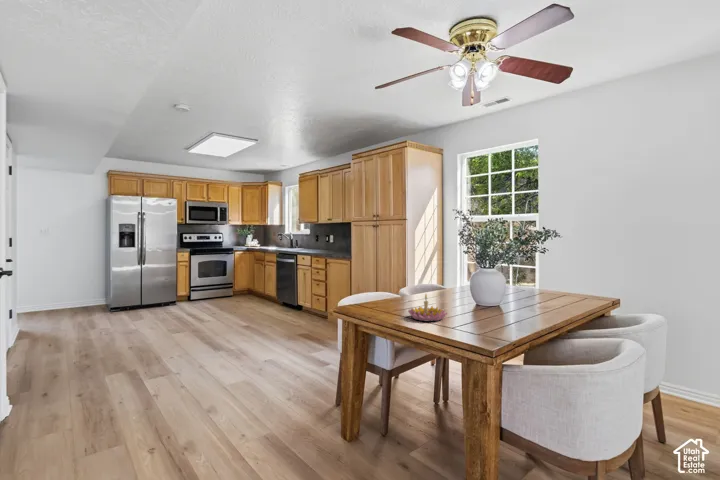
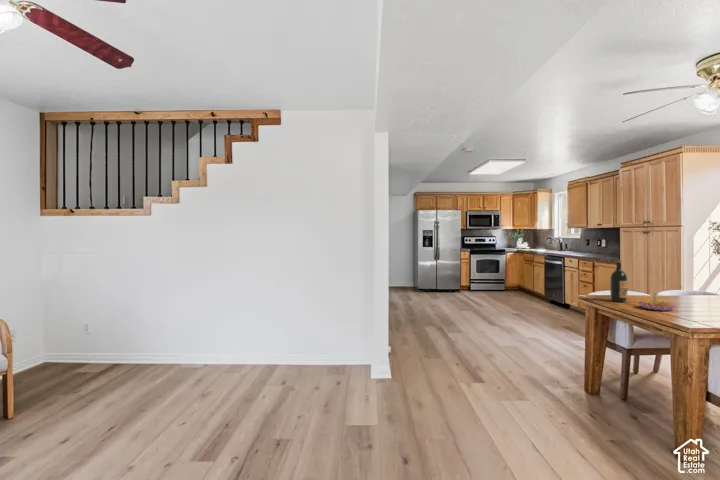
wine bottle: none [372,258,391,312] -> present [610,261,627,302]

